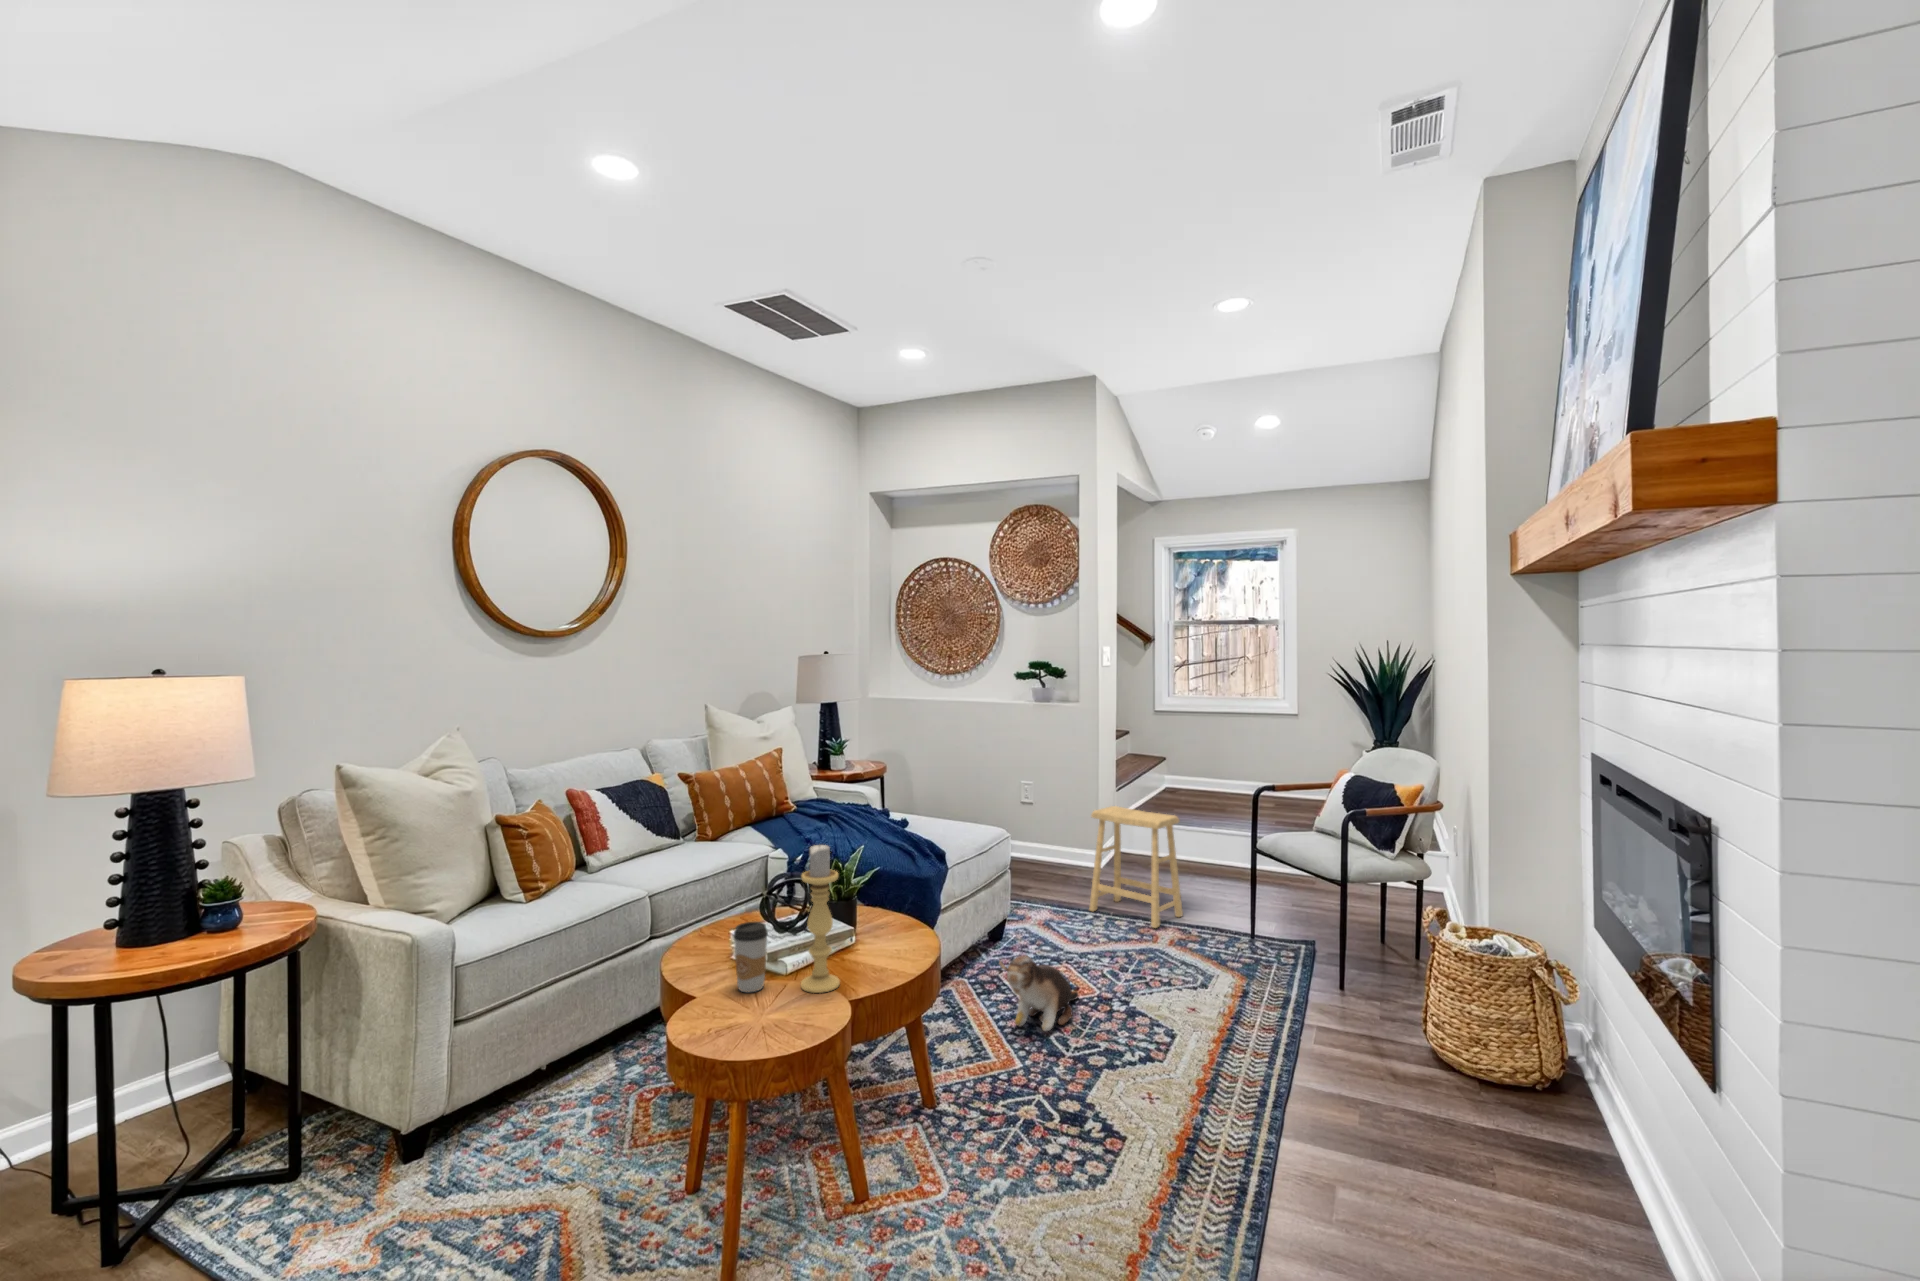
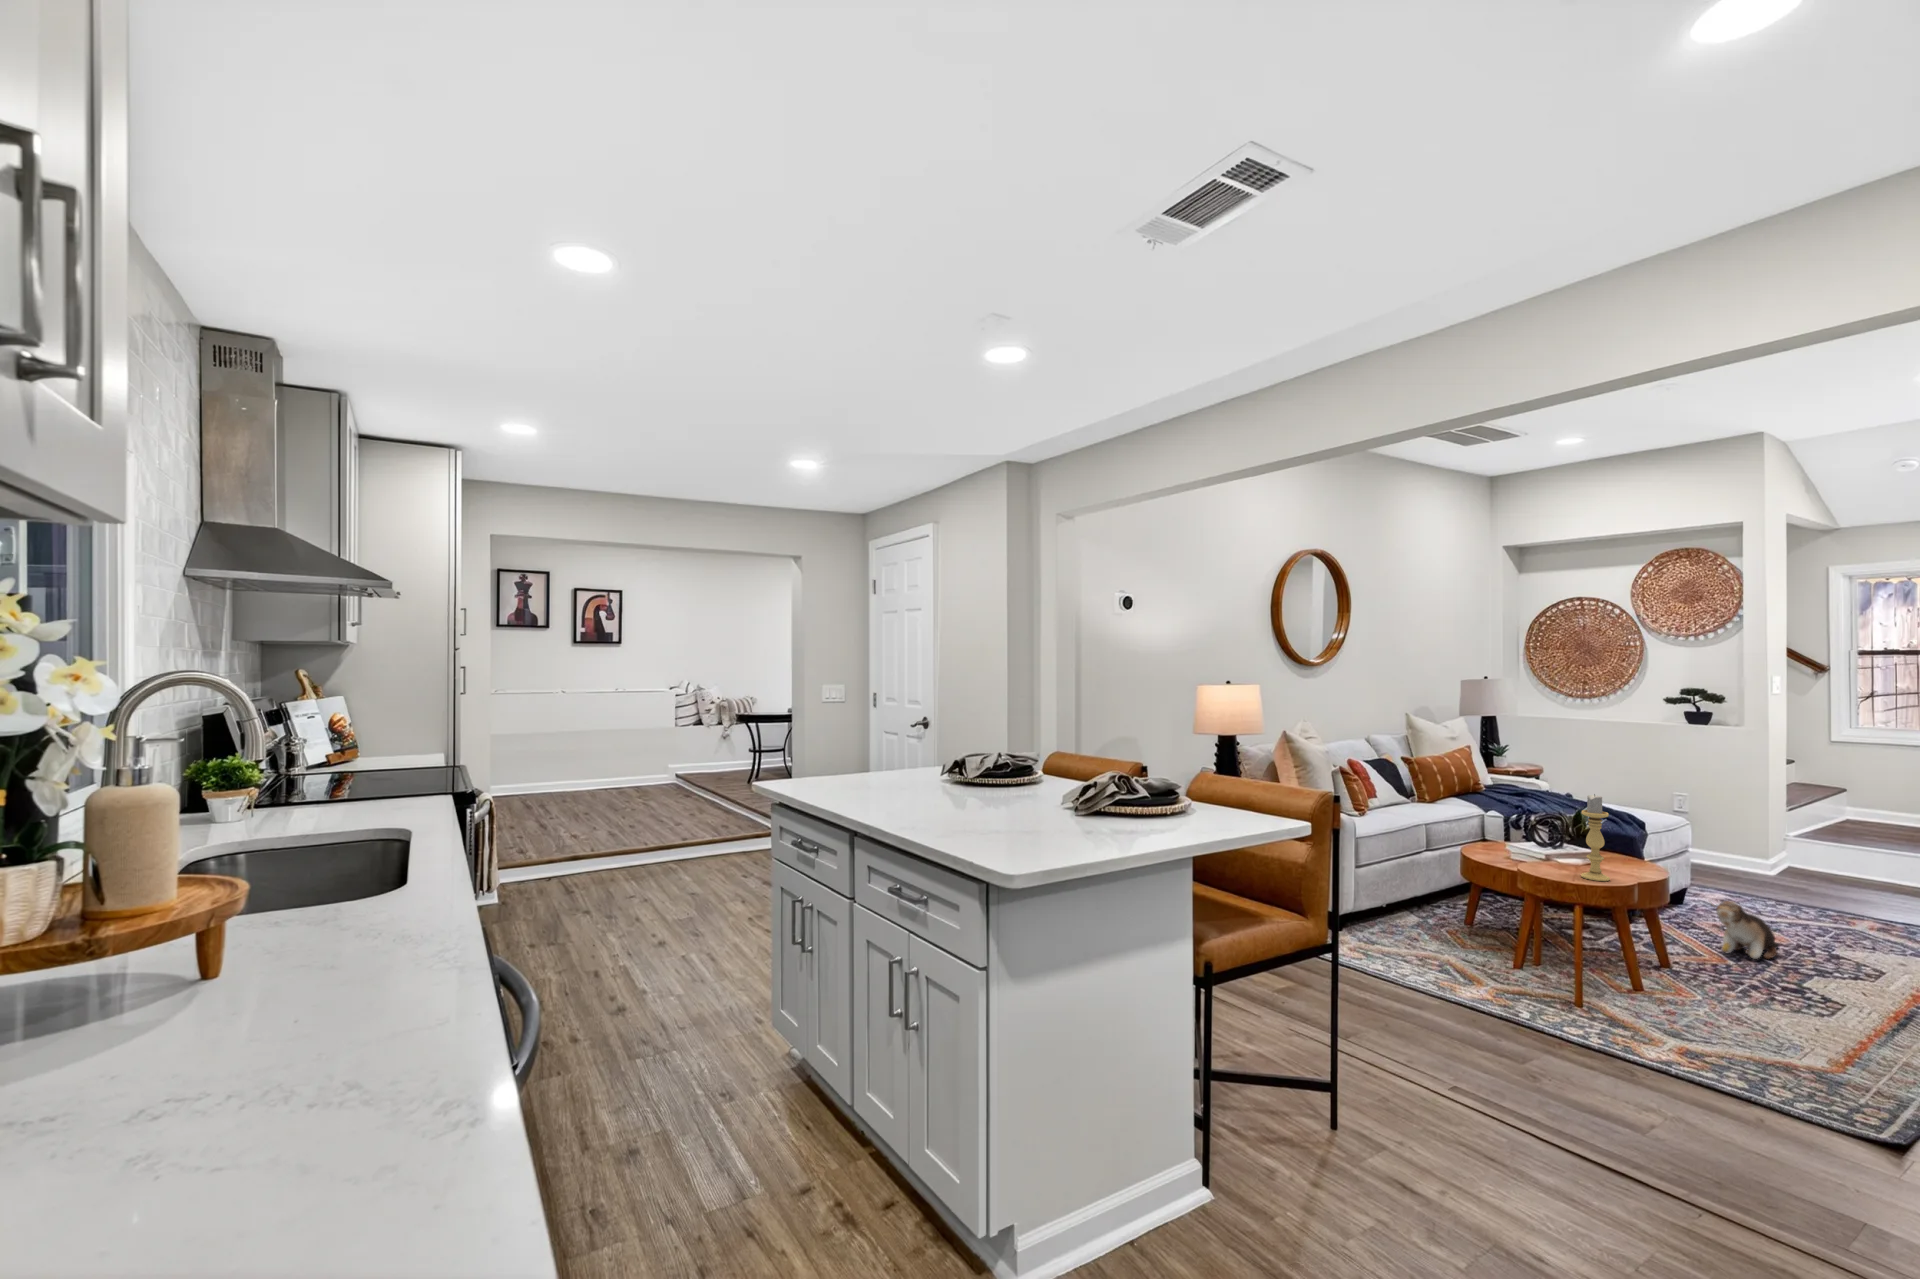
footstool: present [1089,806,1183,928] -> none [1771,816,1885,921]
coffee cup: present [734,922,768,992] -> none [1535,836,1559,875]

